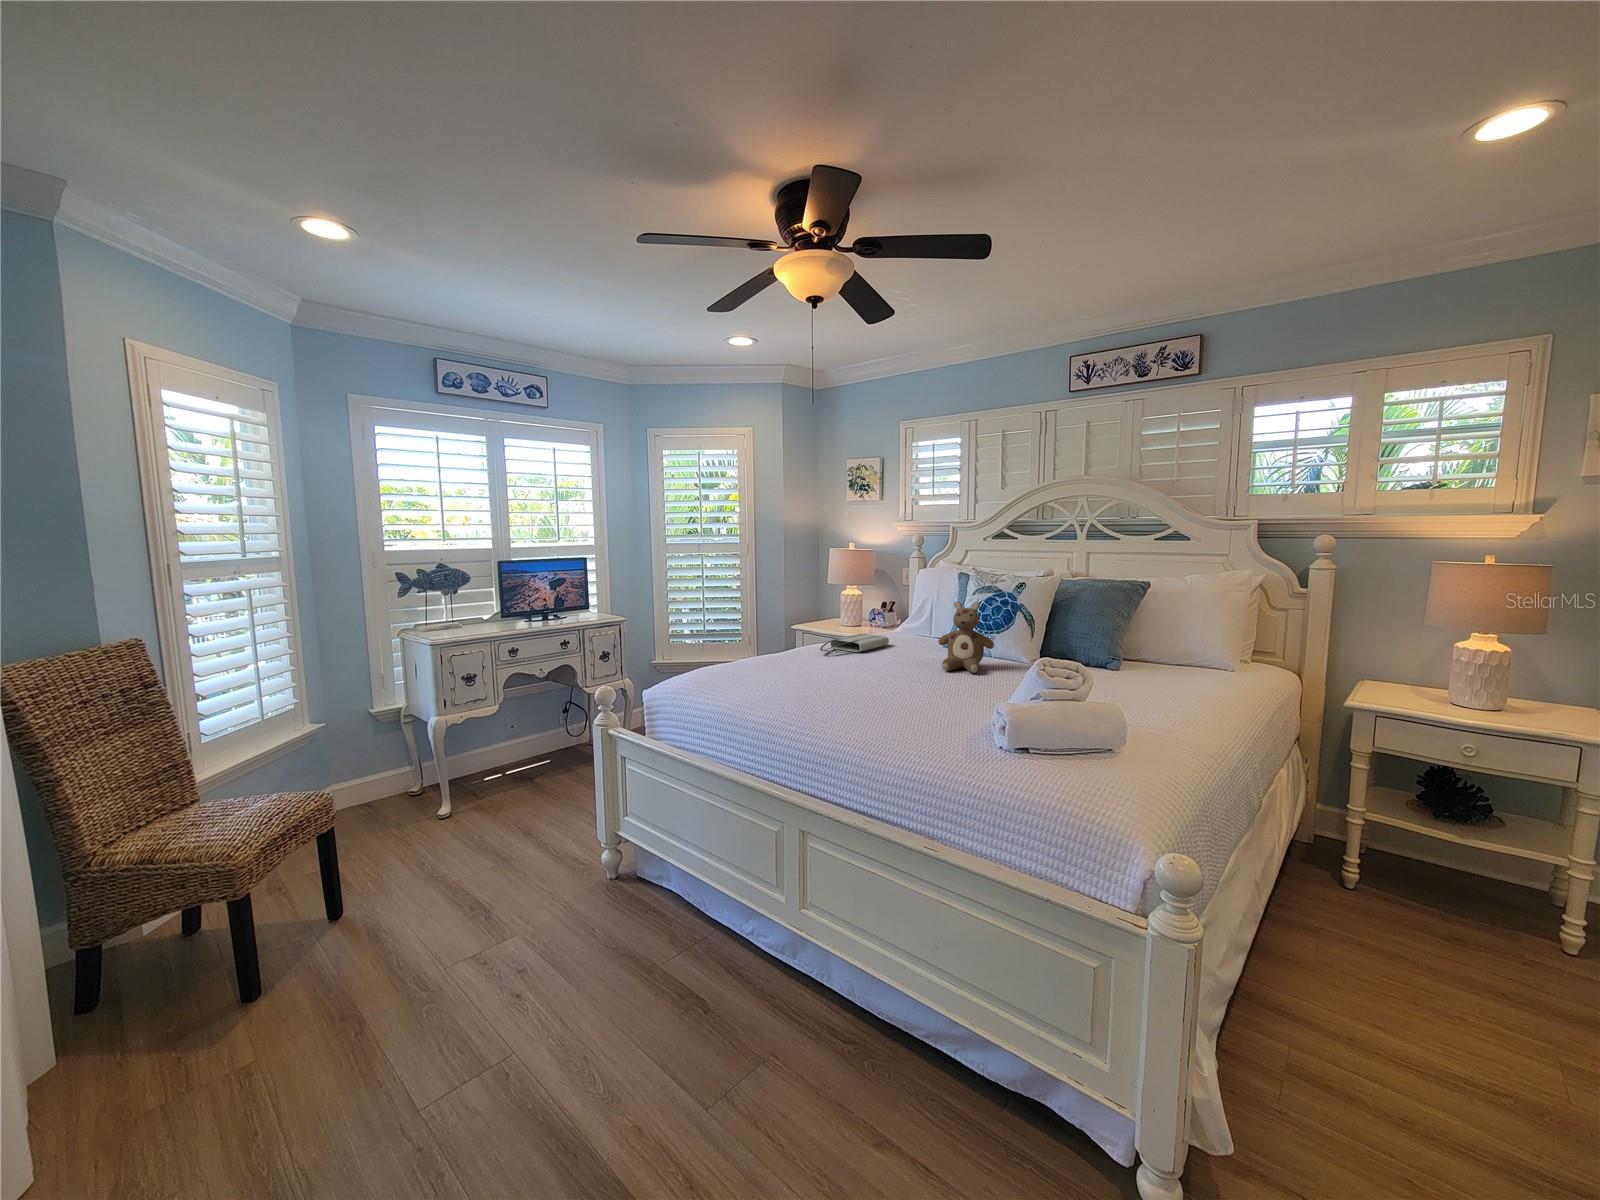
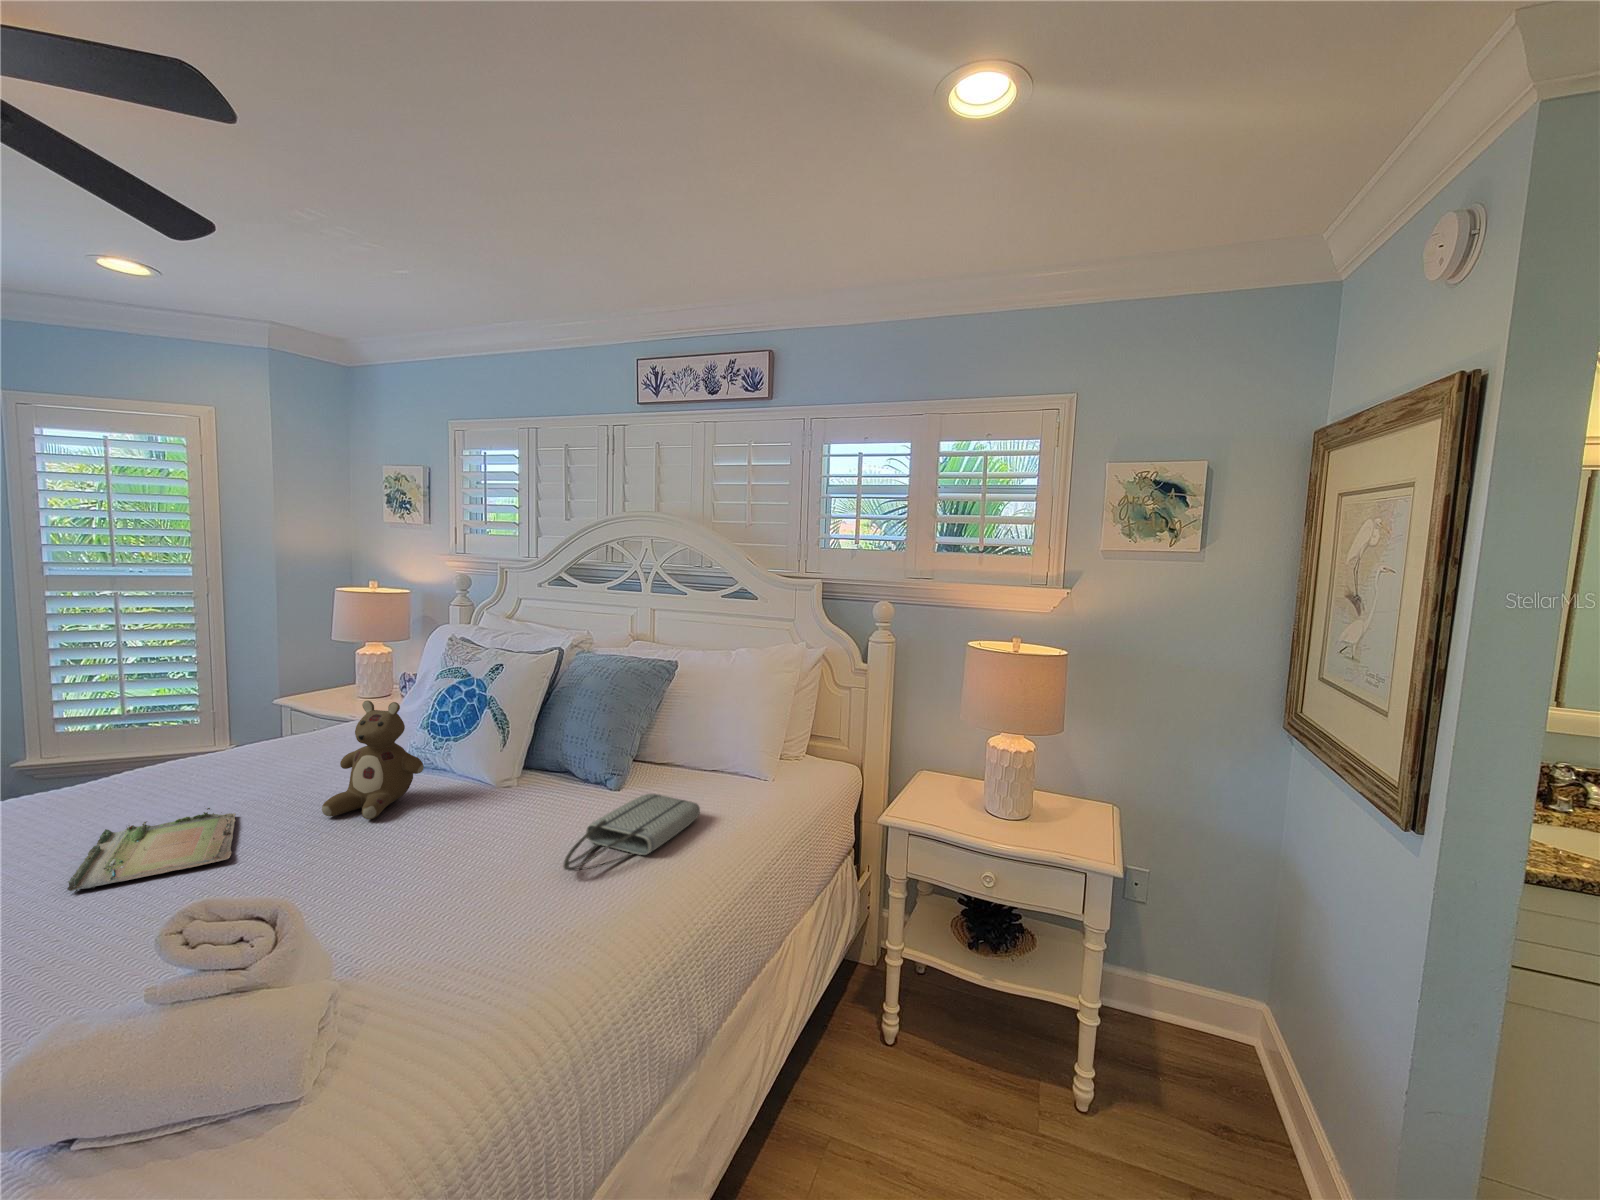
tote bag: present [820,634,889,652] -> present [563,794,700,871]
tray: none [837,660,924,689] -> present [67,808,236,892]

